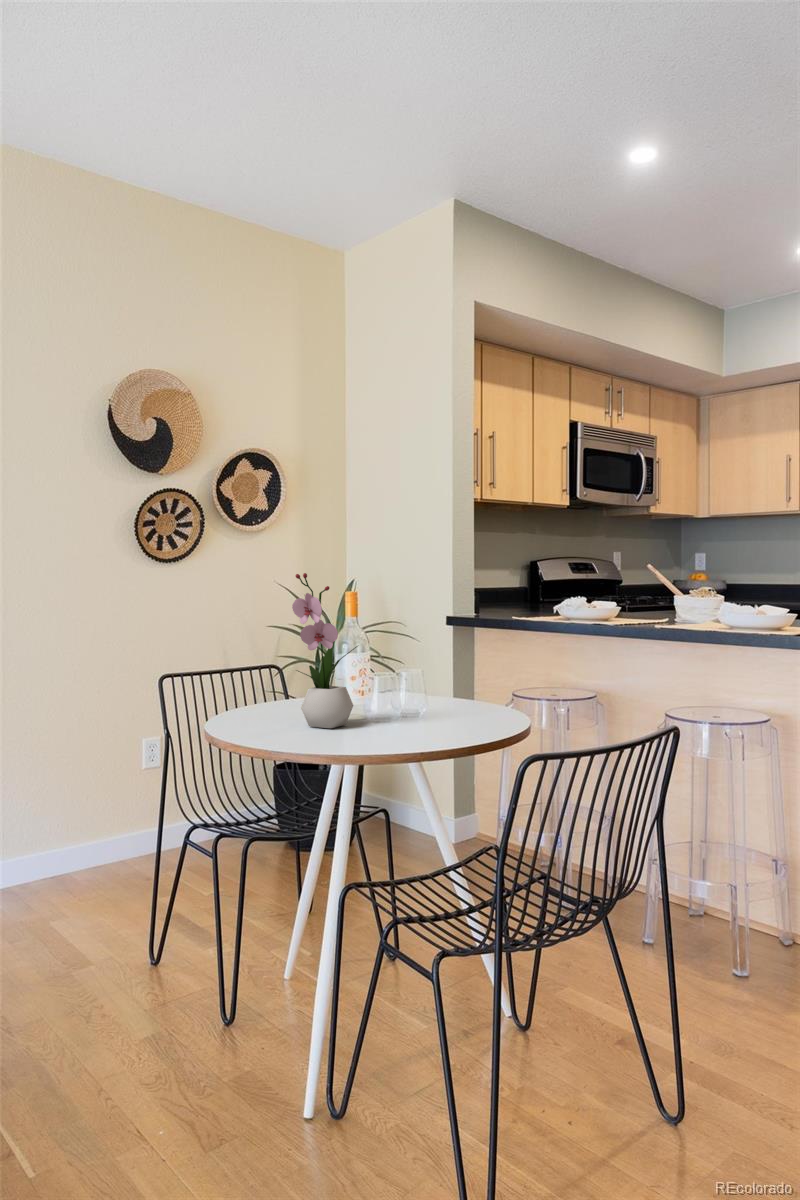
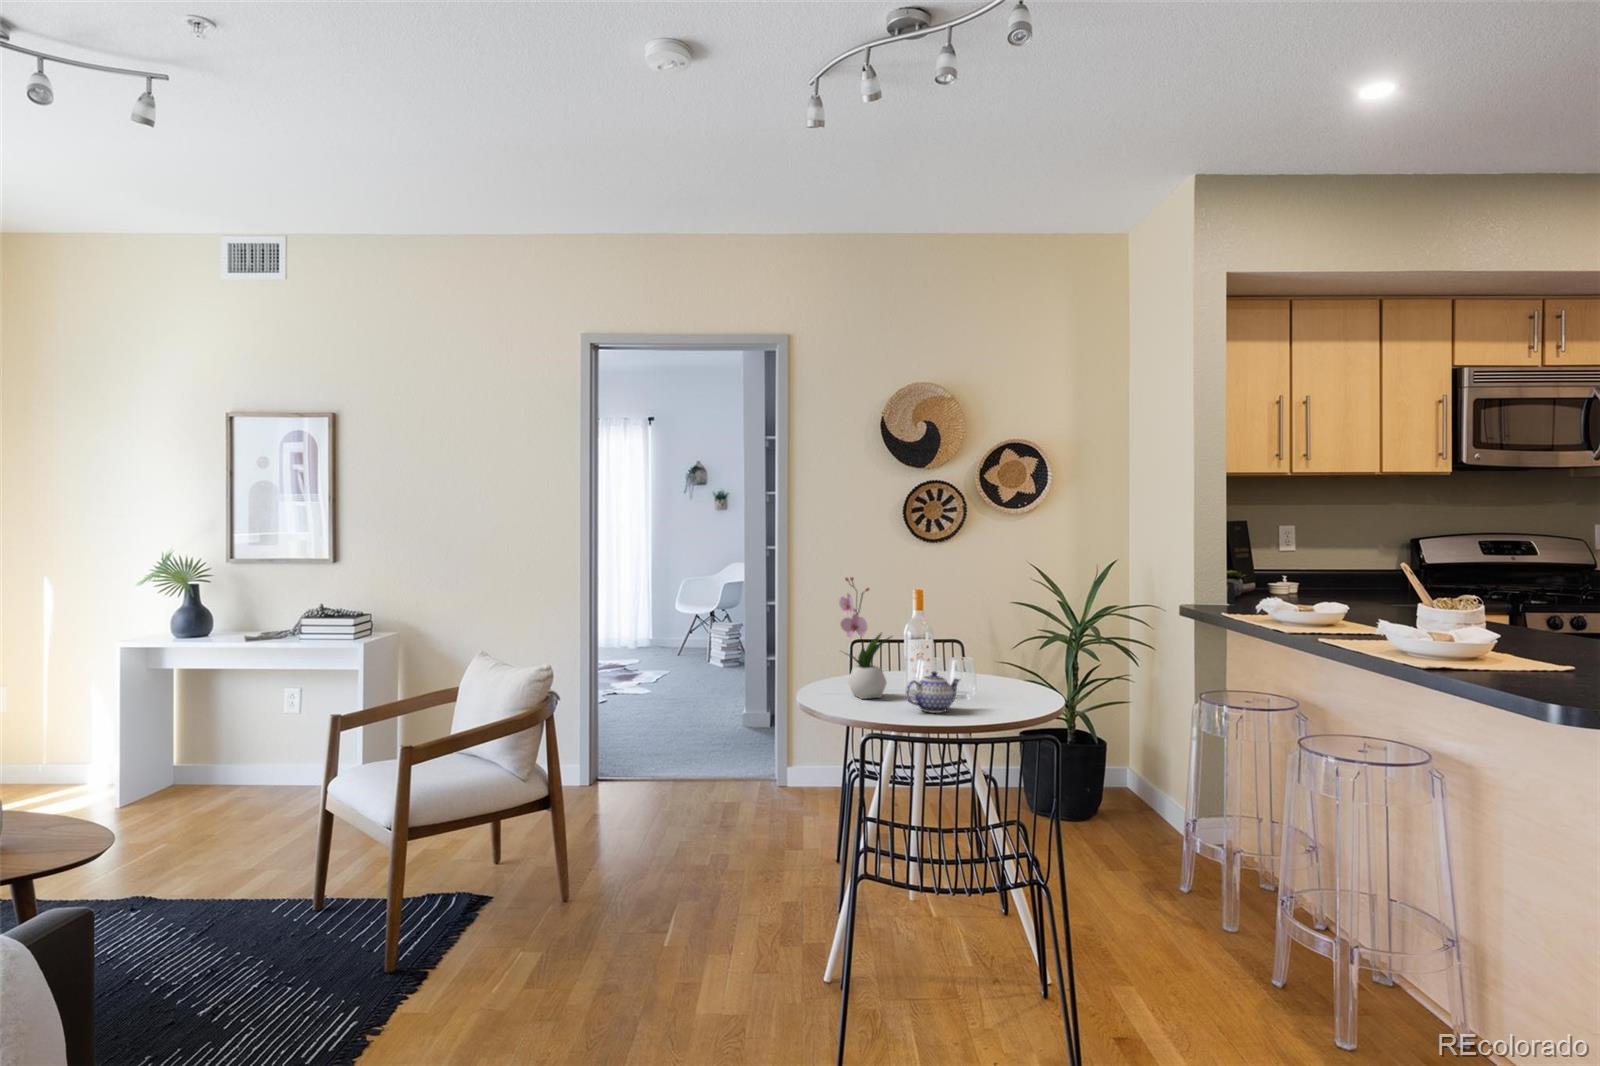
teapot: none [412,681,459,730] -> present [906,671,959,713]

